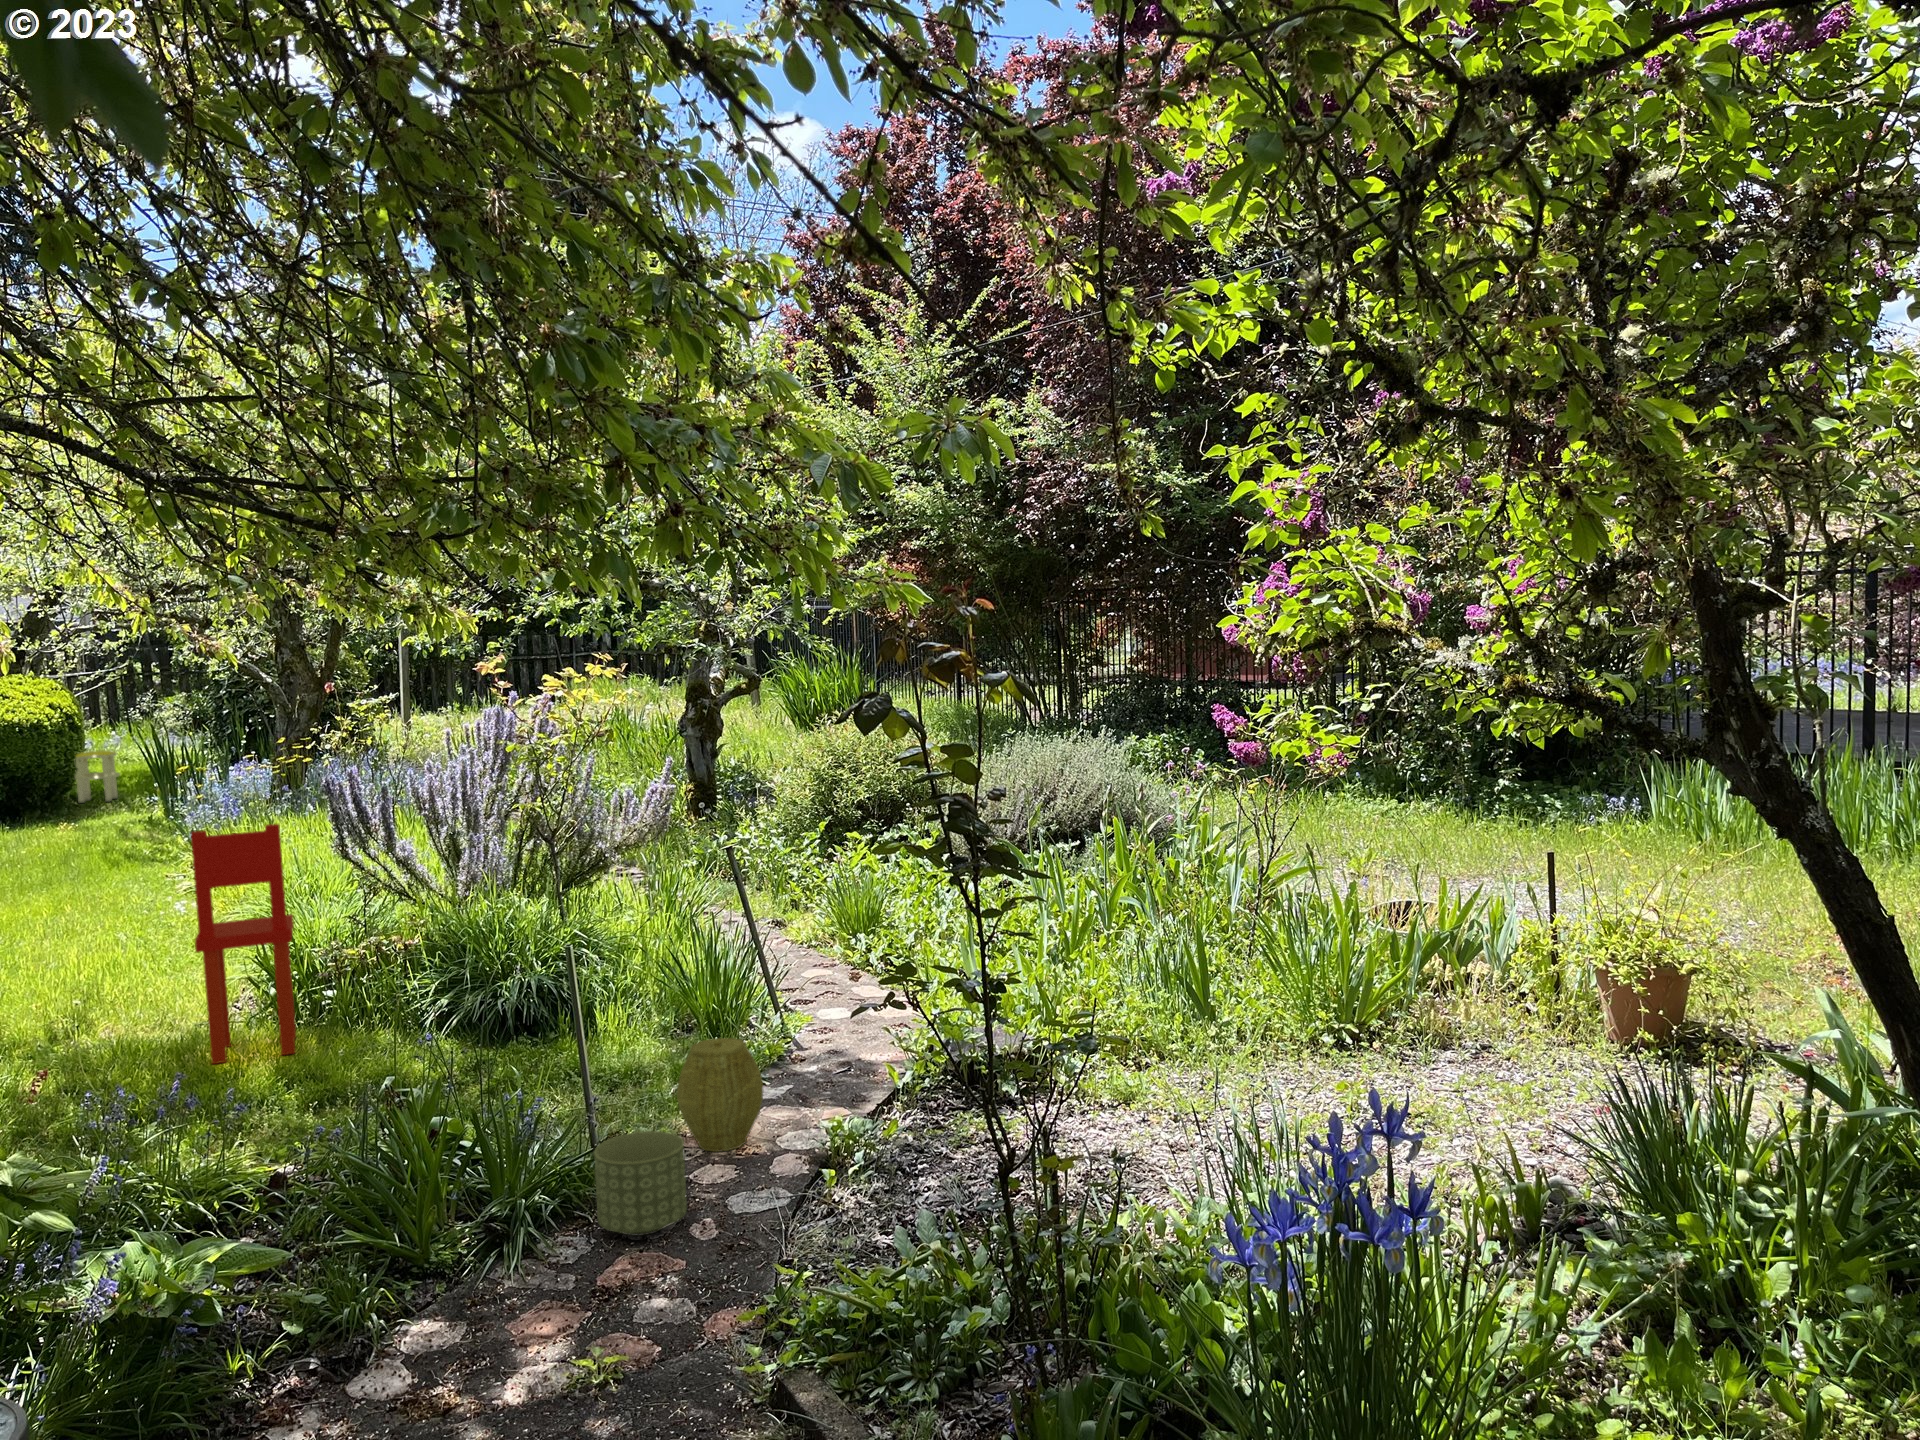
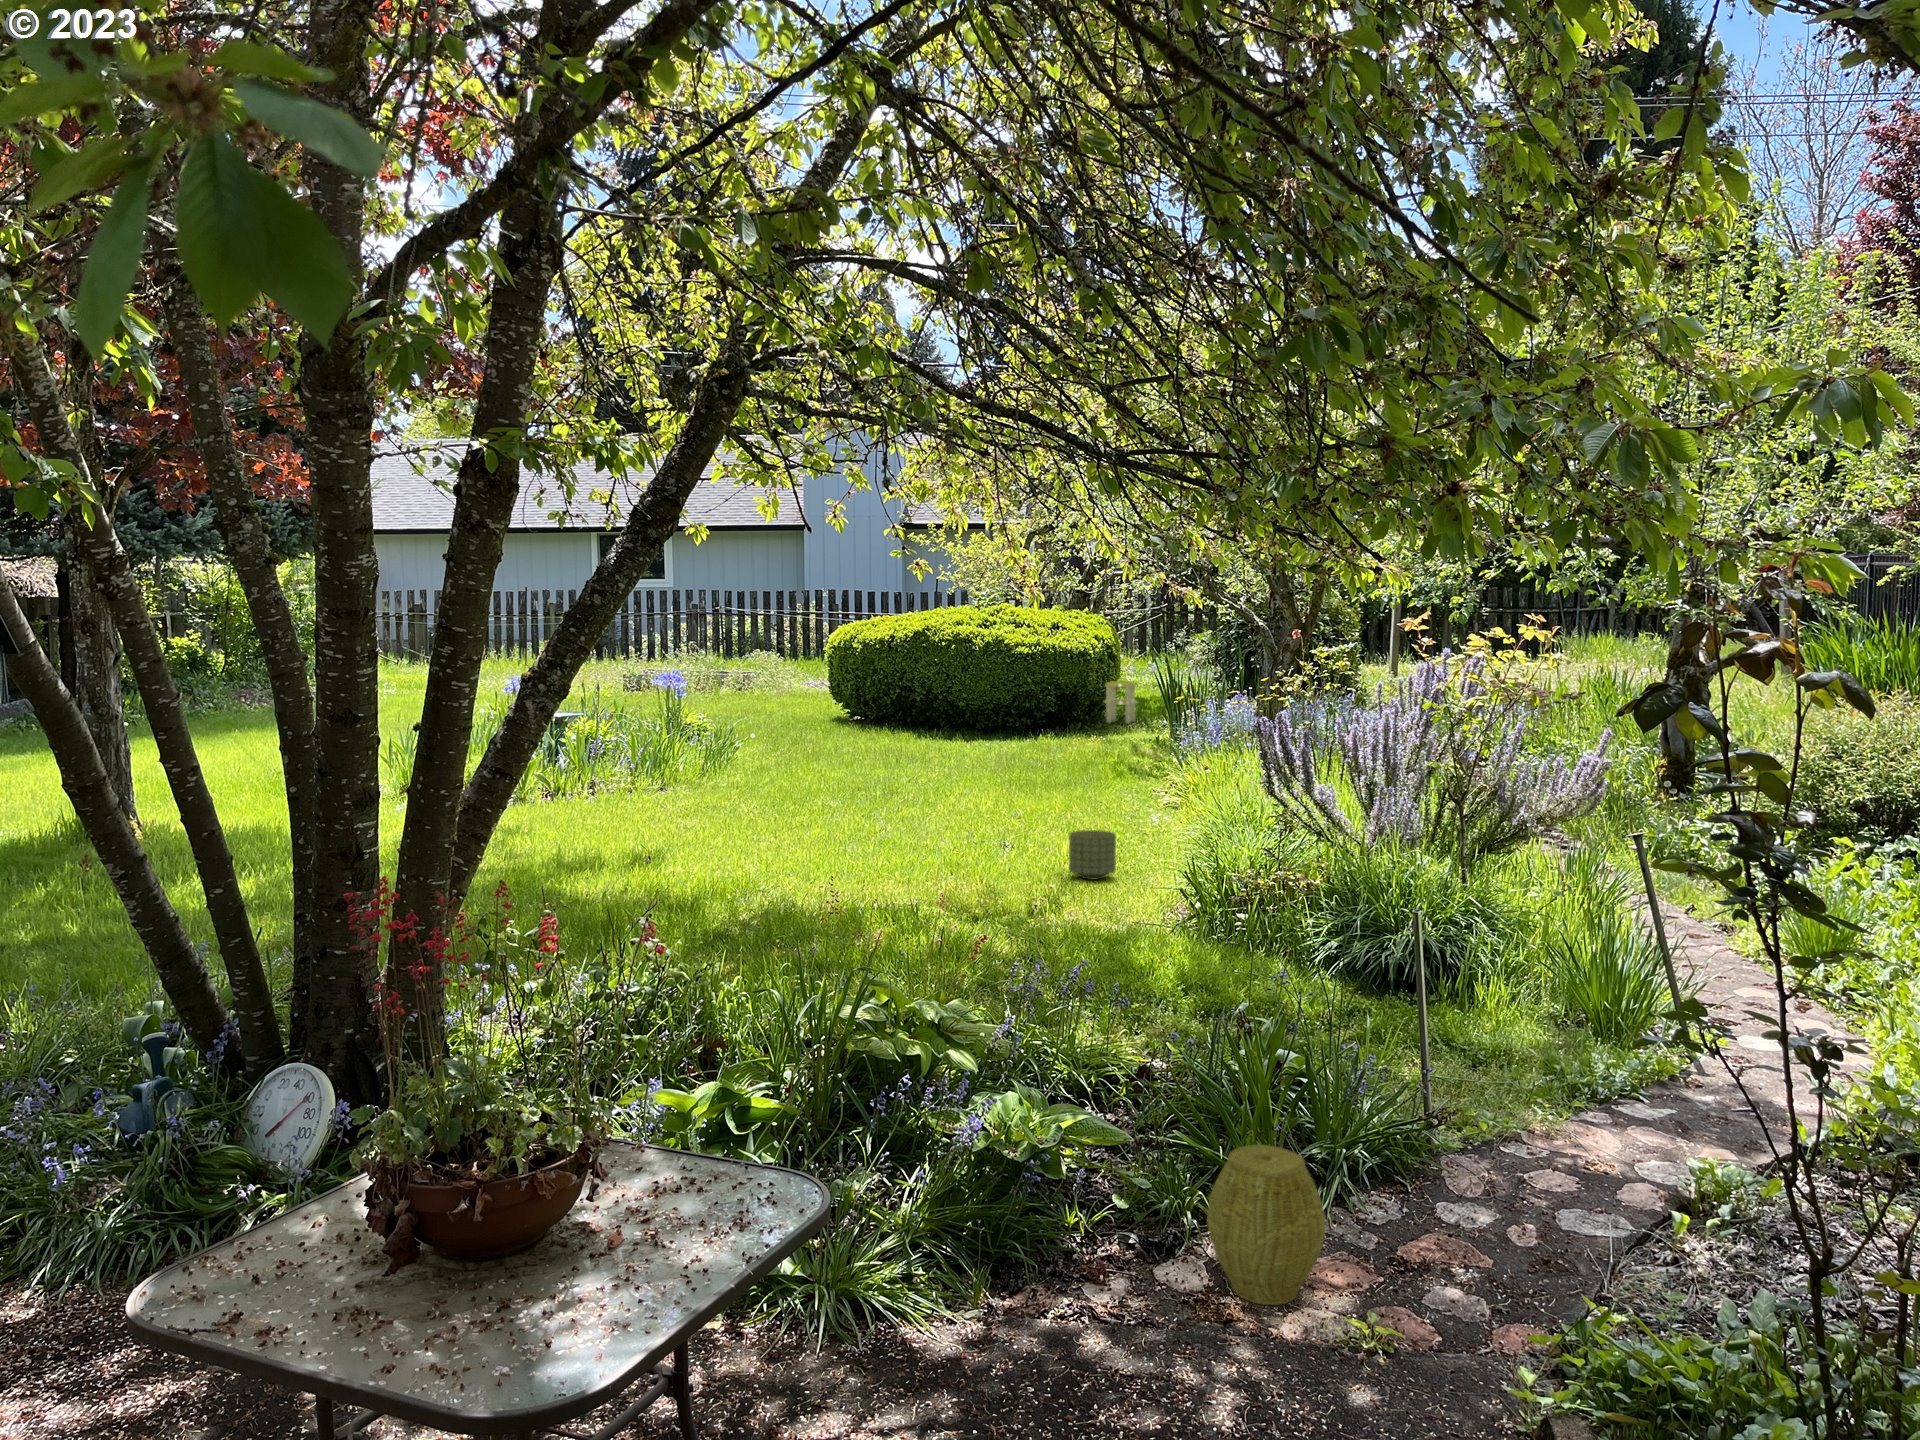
chair: present [191,824,296,1064] -> none [1122,757,1205,963]
woven basket: present [677,1038,764,1152] -> present [1207,1145,1325,1305]
planter: present [594,1131,687,1236] -> present [1069,830,1116,880]

